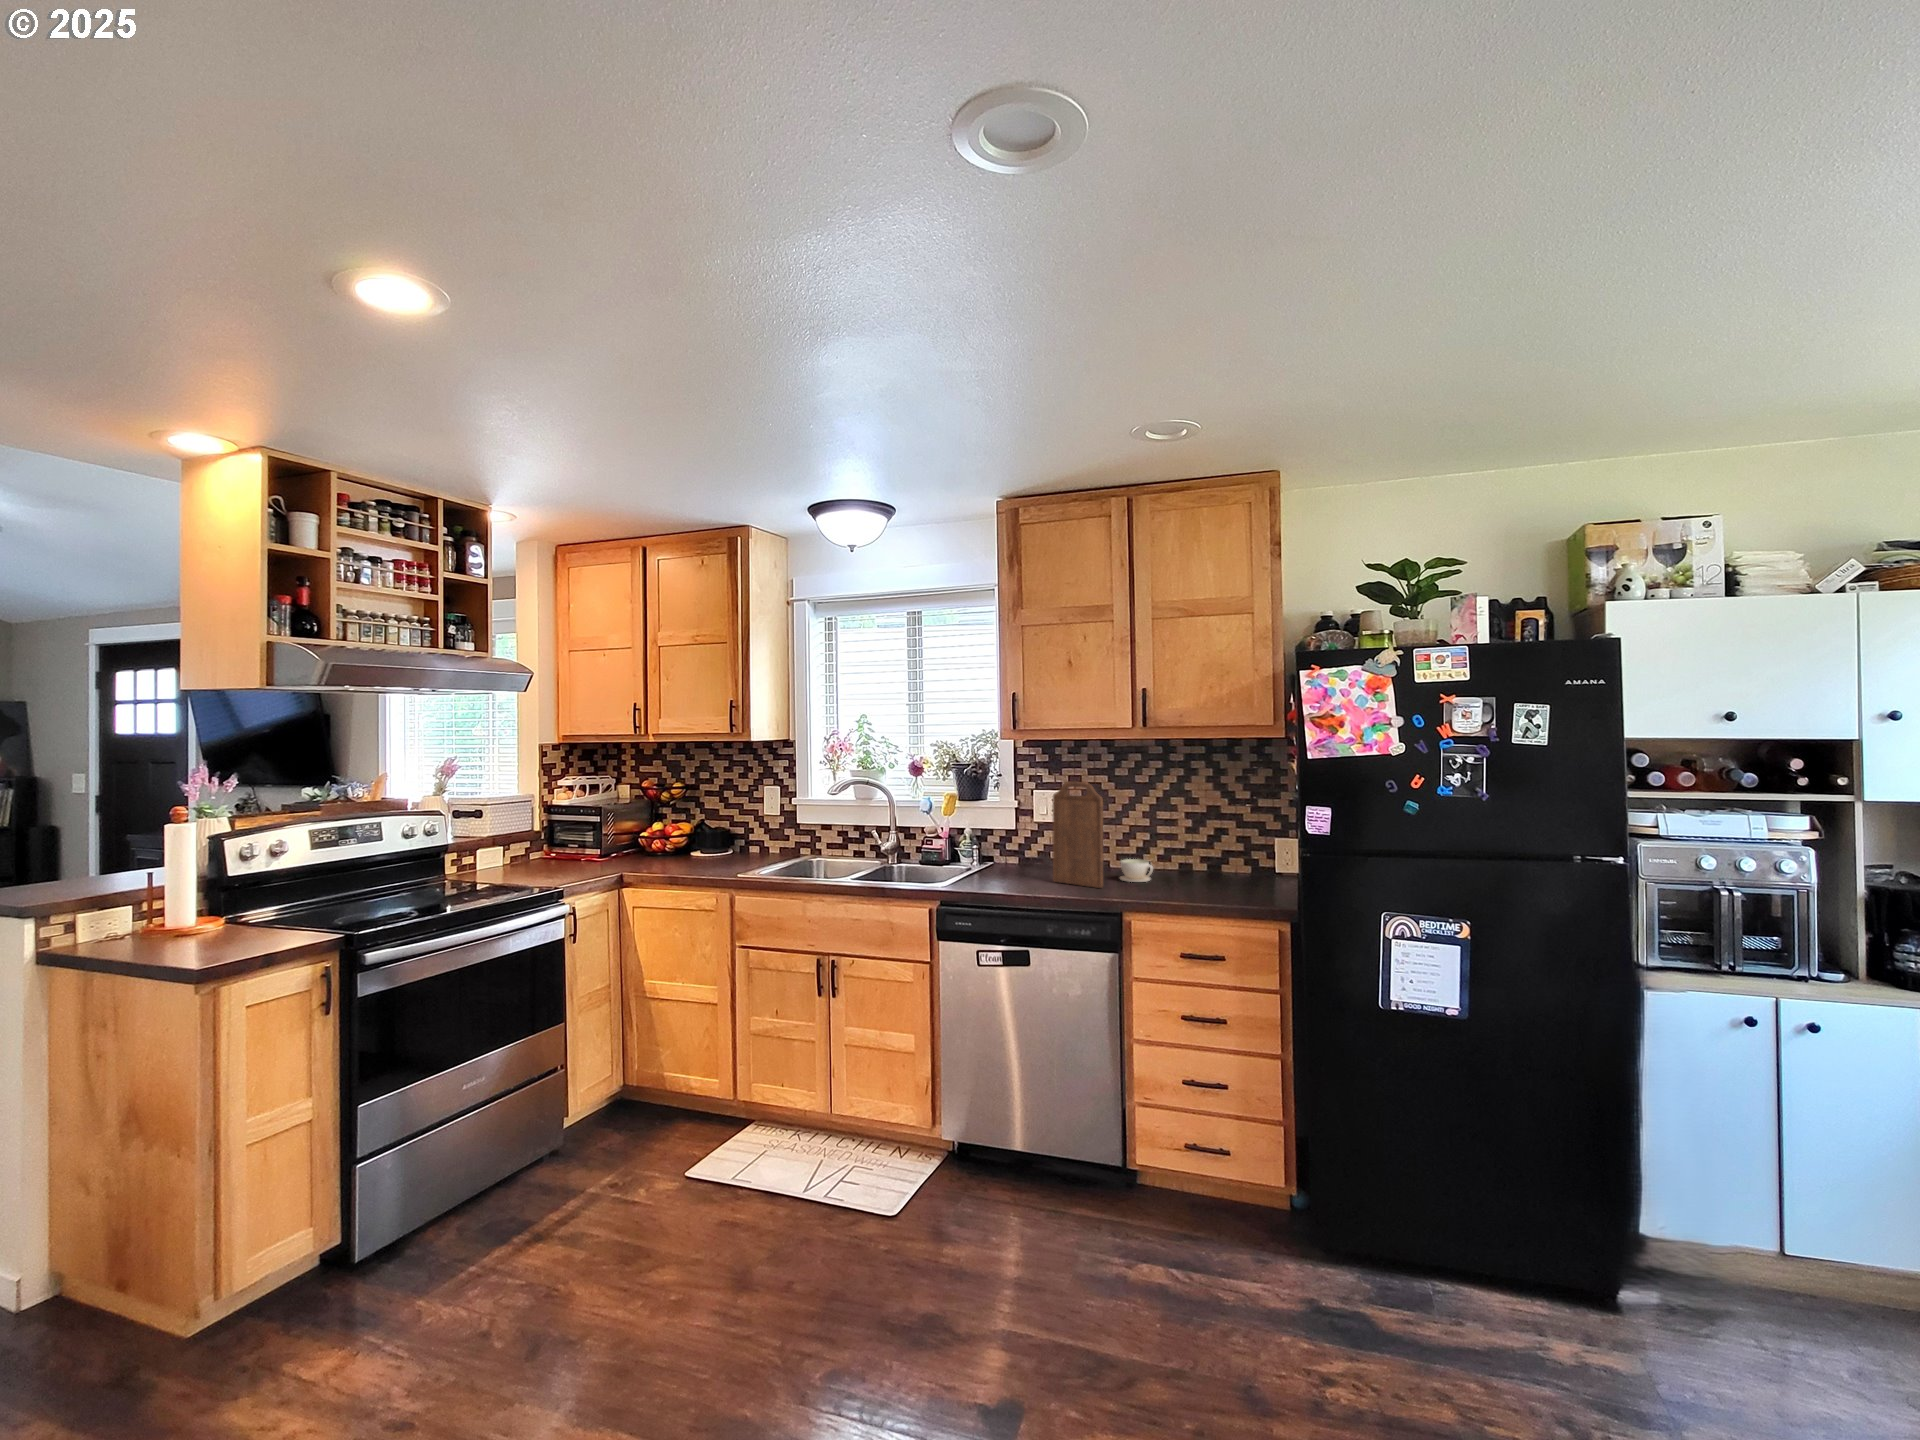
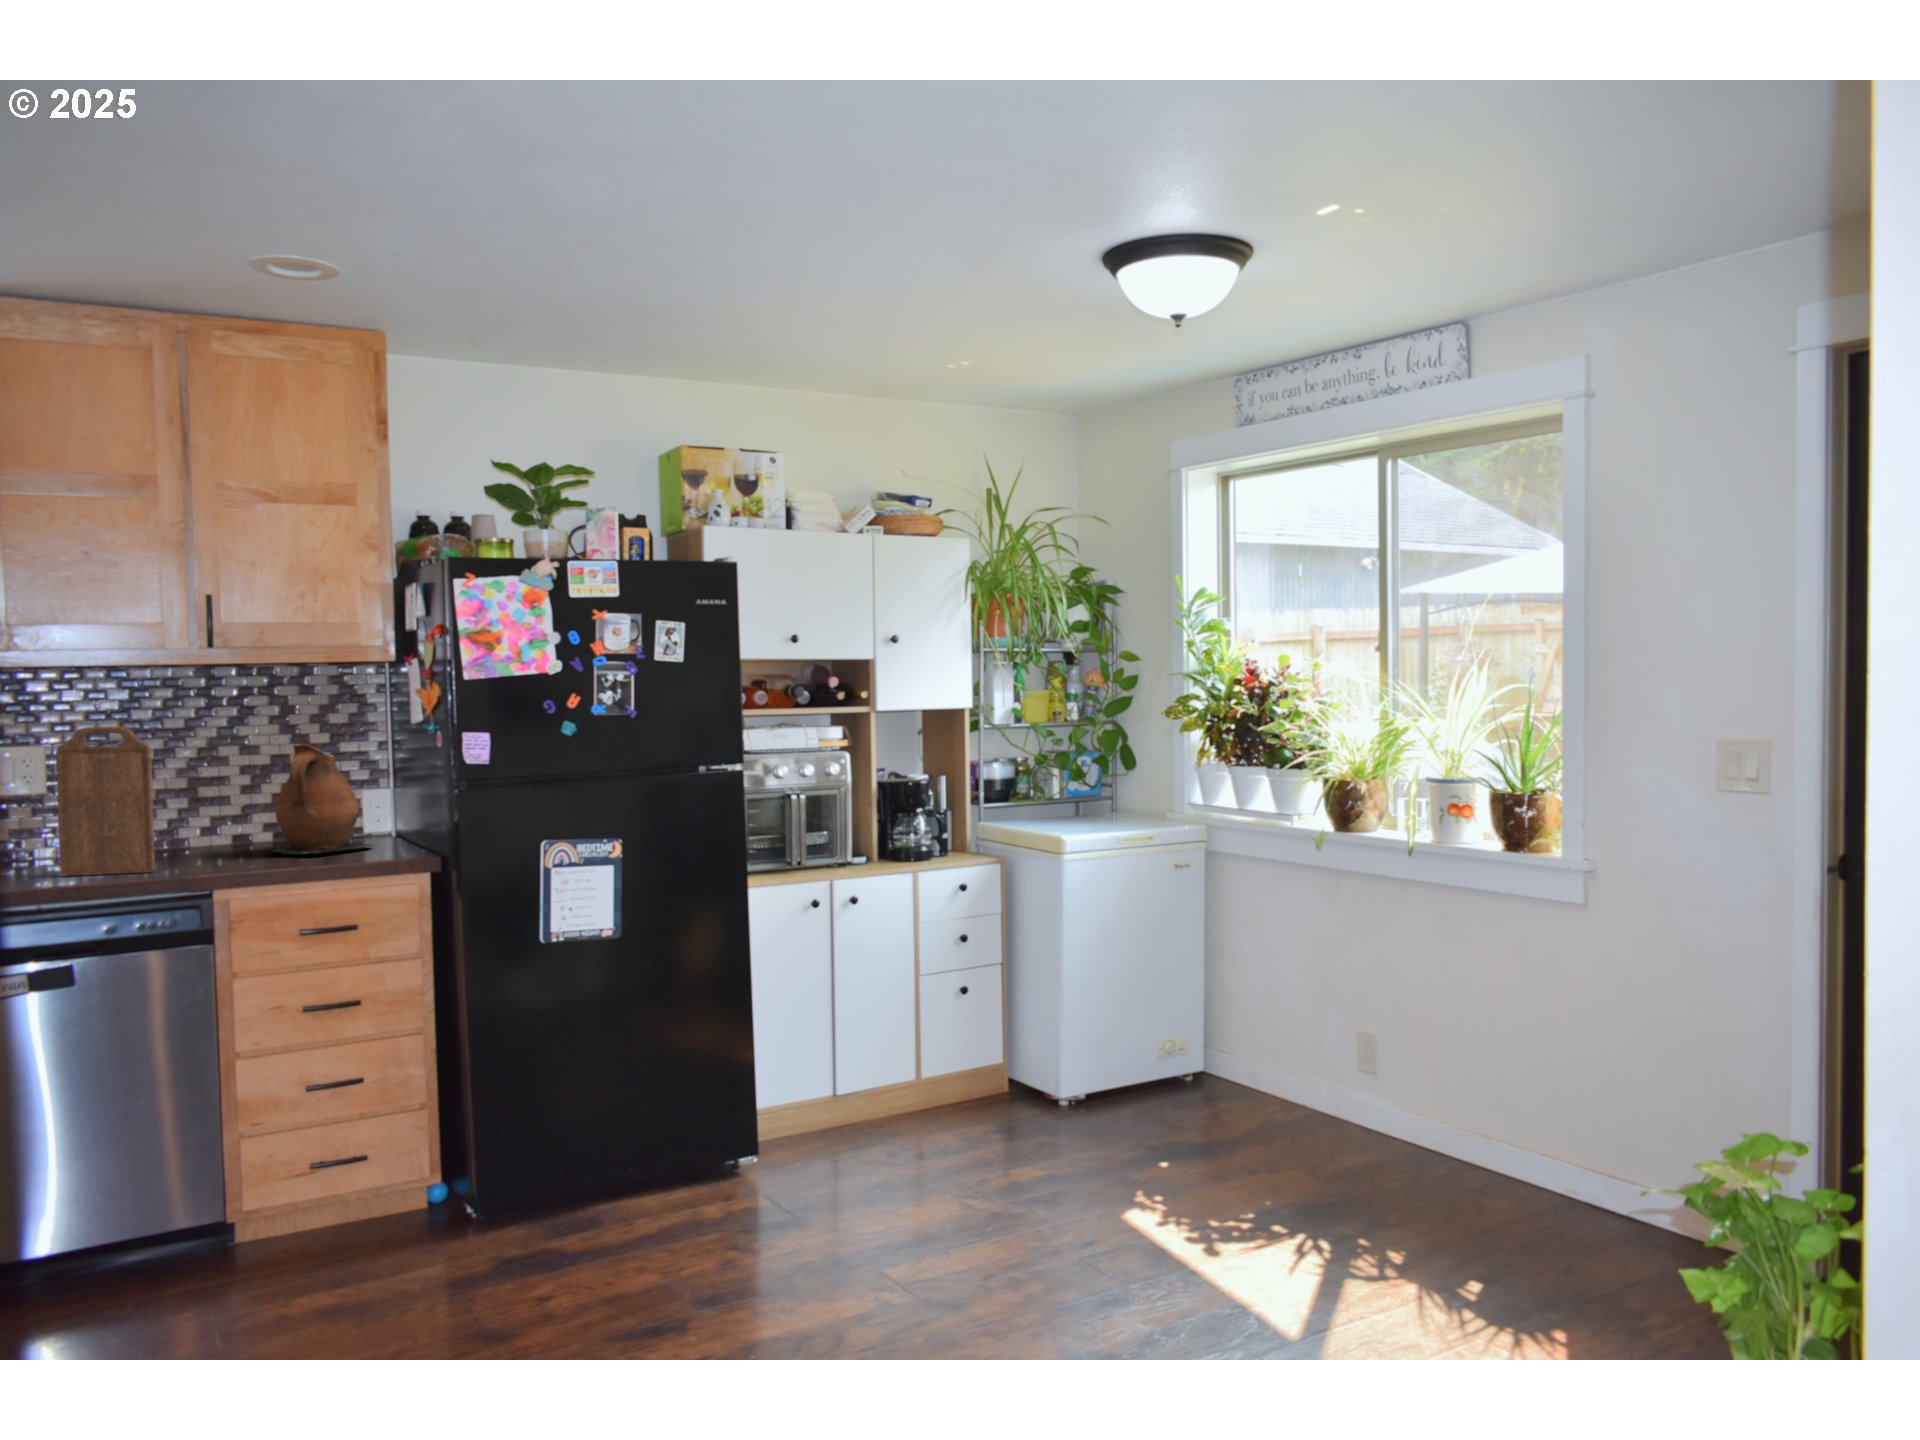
ceramic pitcher: none [1184,802,1264,892] -> present [272,745,373,854]
coffee cup: present [1120,859,1153,882] -> none [161,832,215,862]

